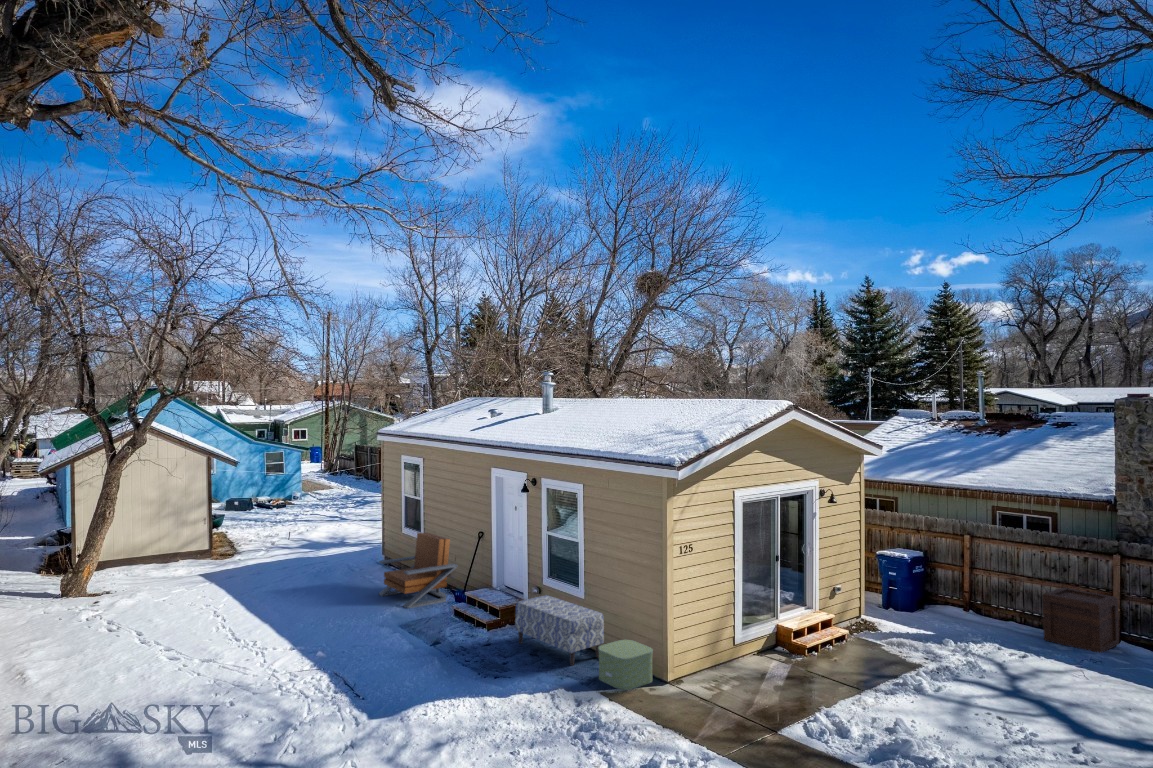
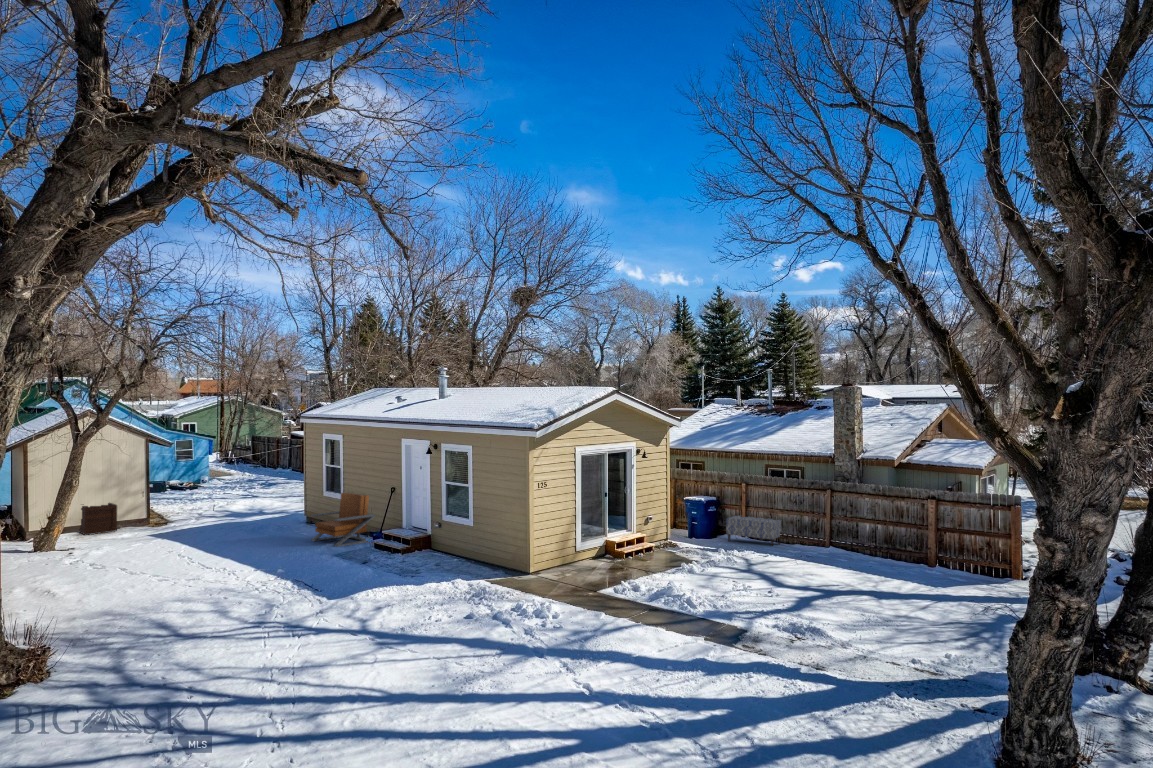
wooden crate: present [1043,588,1119,653] -> present [79,503,117,535]
bench: present [515,595,604,666] -> present [726,515,781,545]
storage box: present [598,640,653,690] -> none [484,548,520,575]

